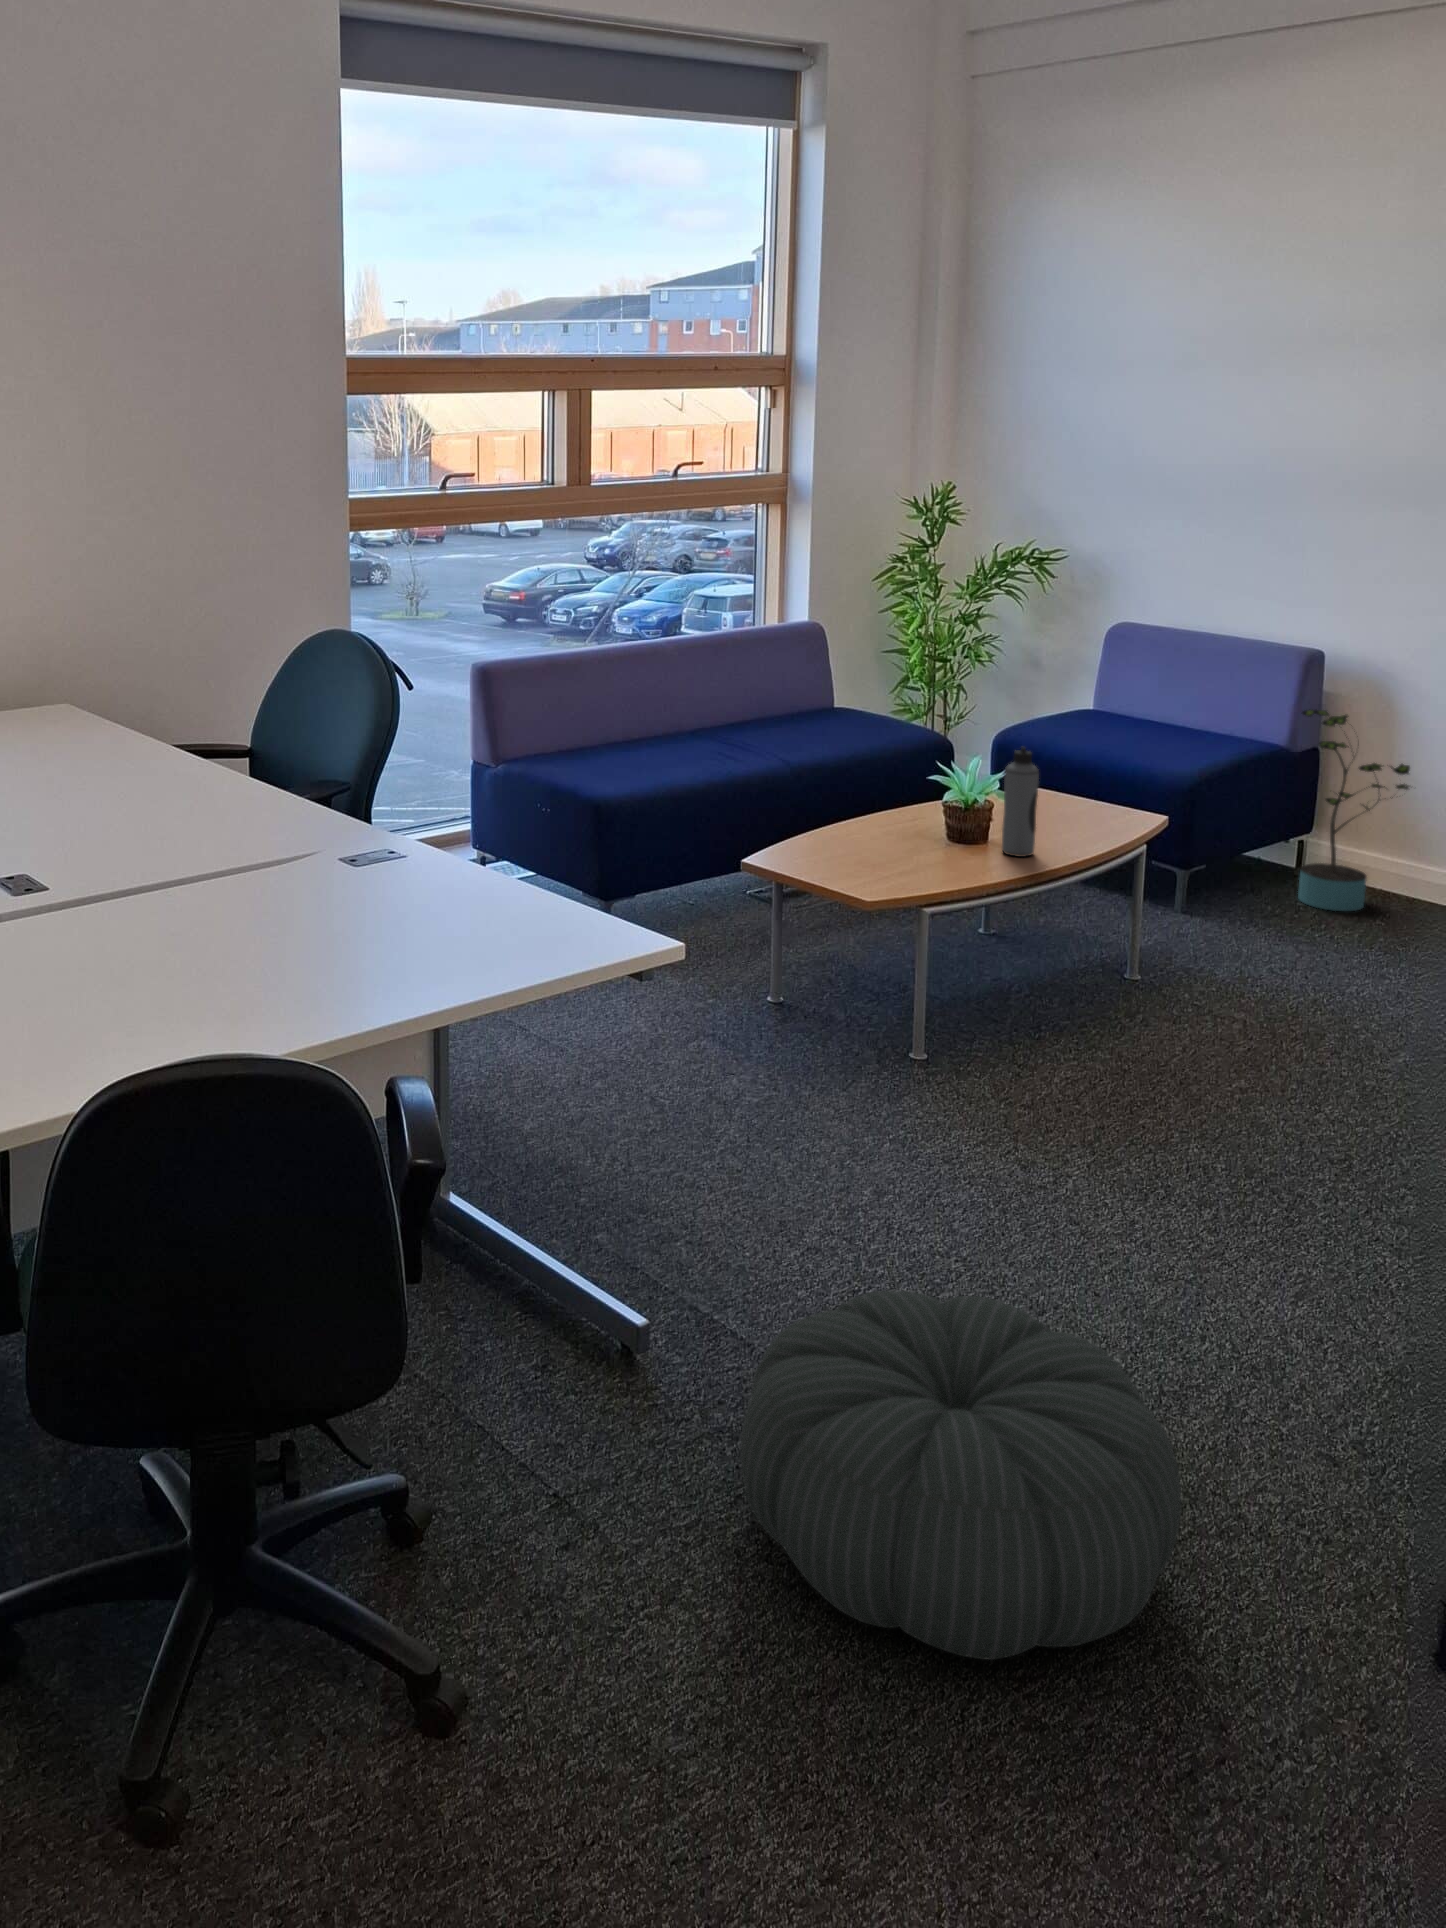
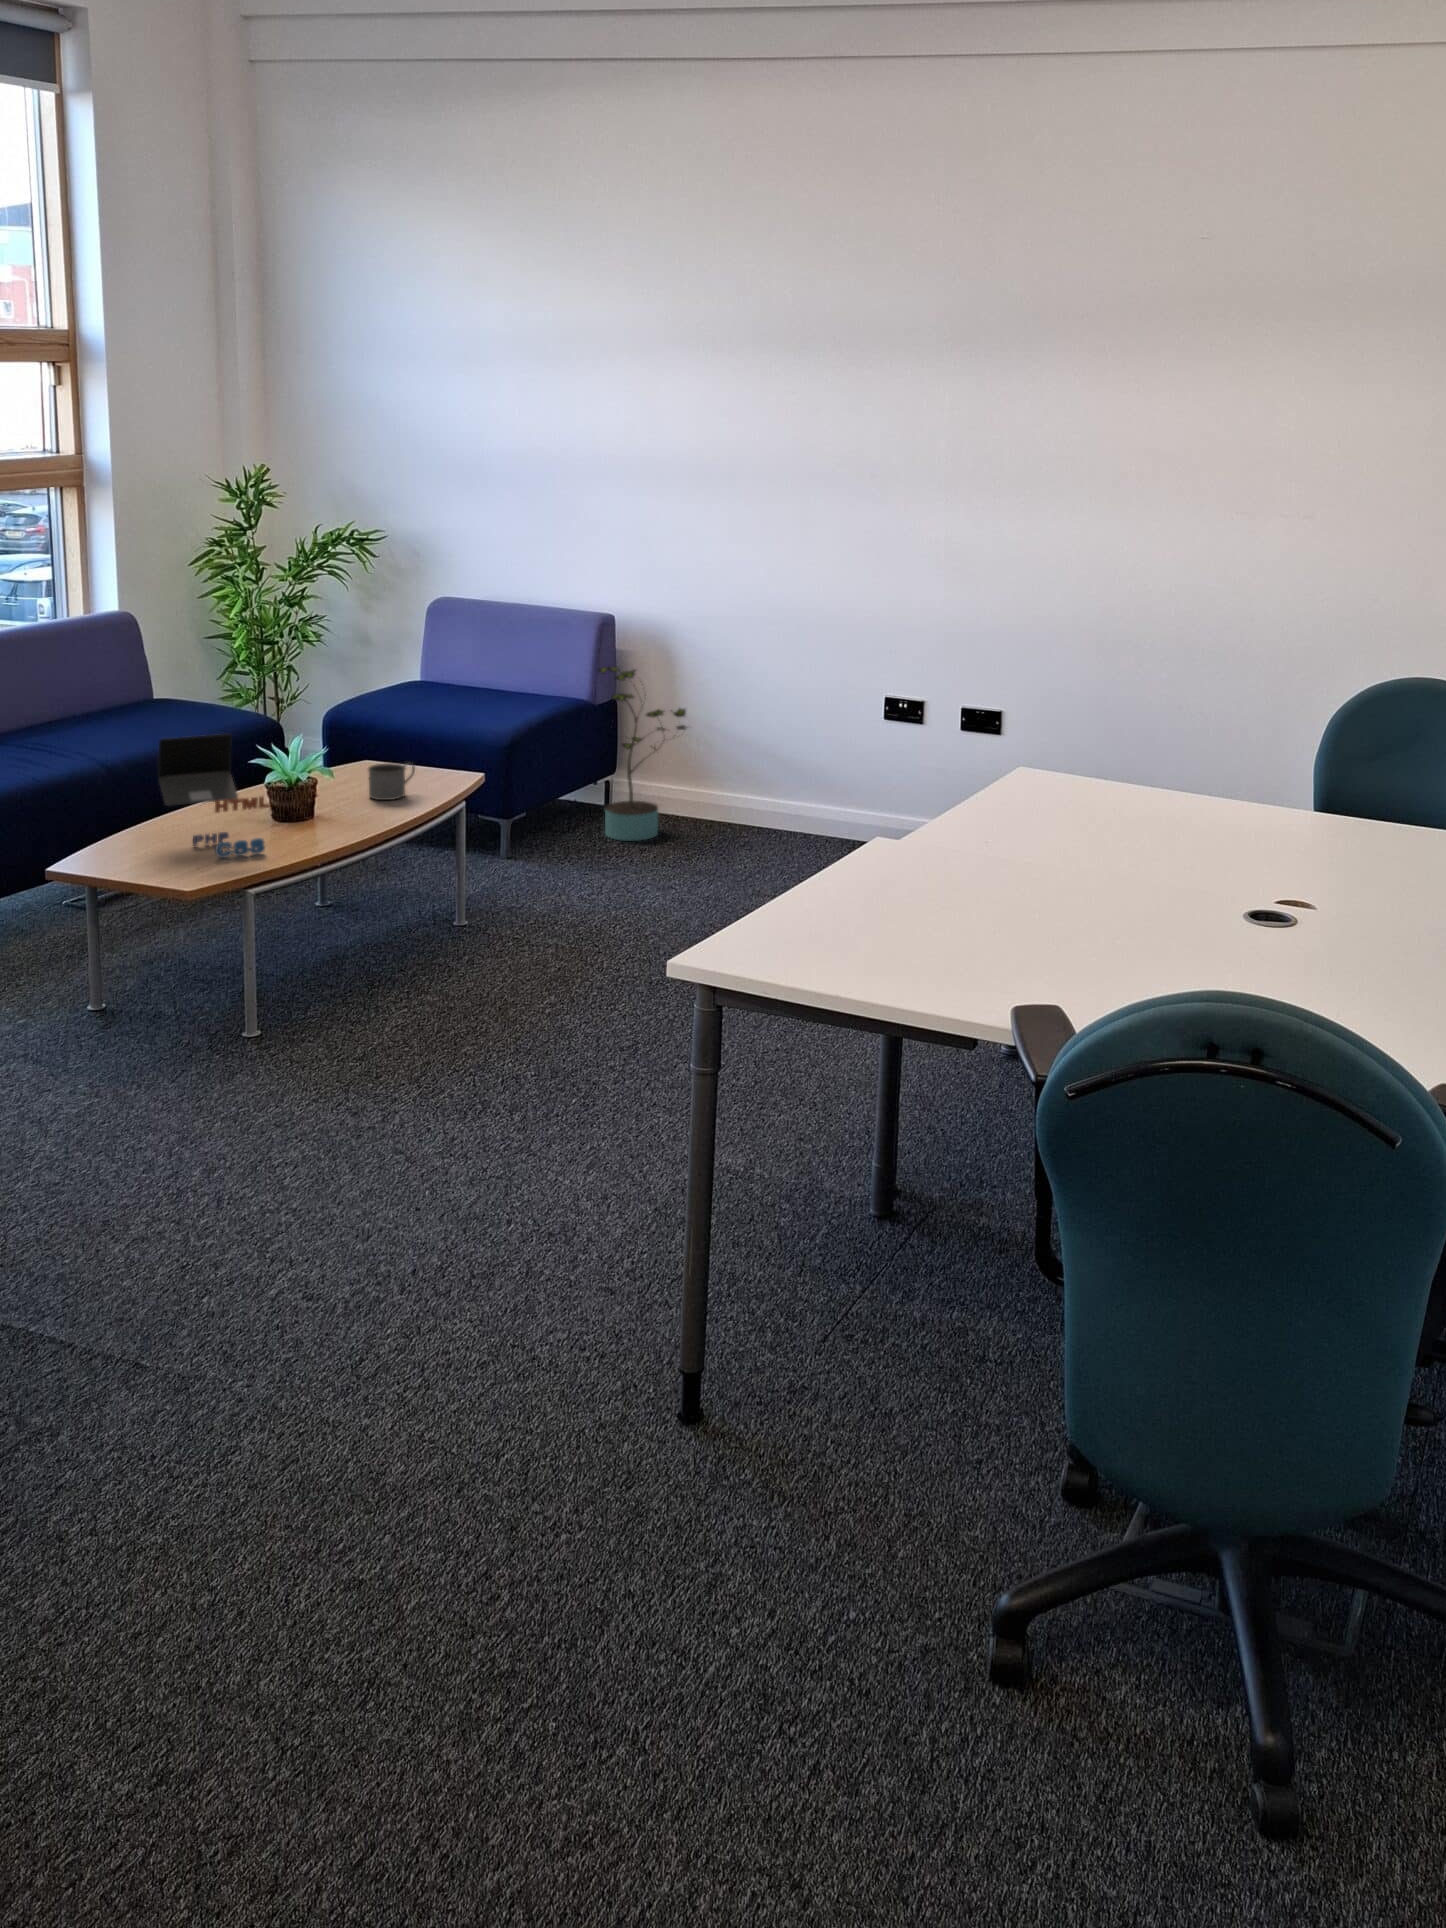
laptop: none [845,747,951,873] -> present [158,734,269,858]
water bottle: present [1002,747,1039,857] -> none [323,723,357,828]
mug: none [1045,794,1096,833] -> present [368,763,415,800]
pouf: present [740,1291,1182,1660] -> none [56,1232,477,1556]

